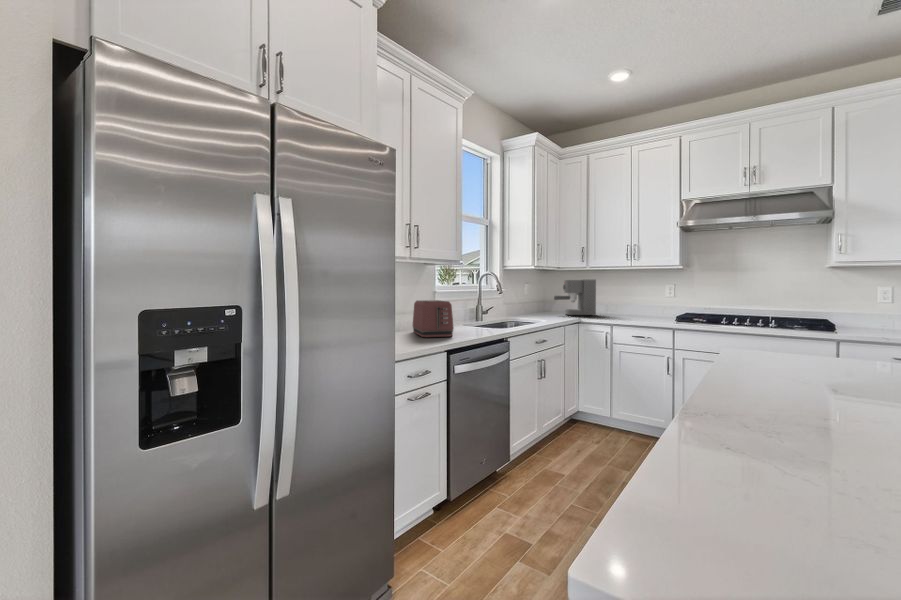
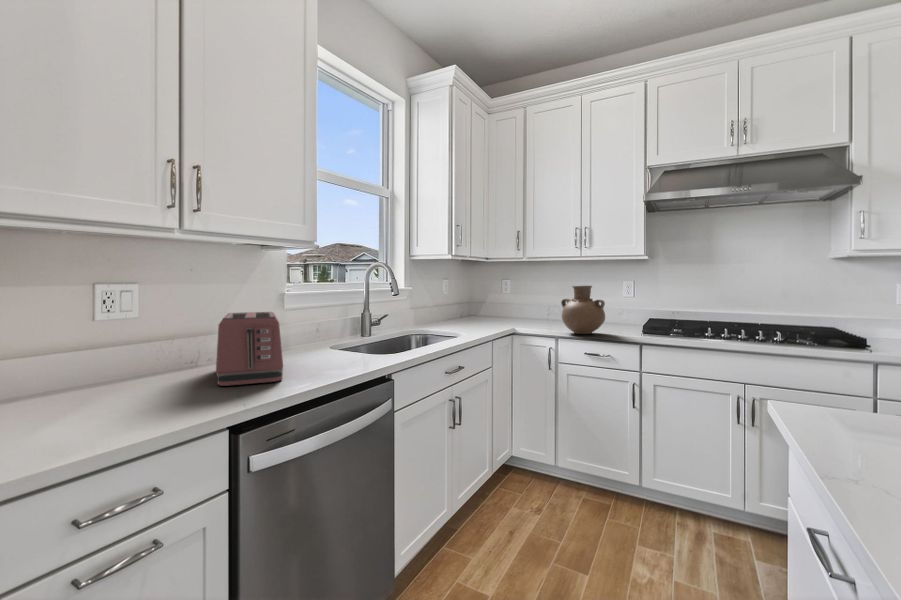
coffee maker: present [554,279,596,316] -> none [480,274,535,323]
vase: none [616,287,648,322] -> present [561,286,605,334]

